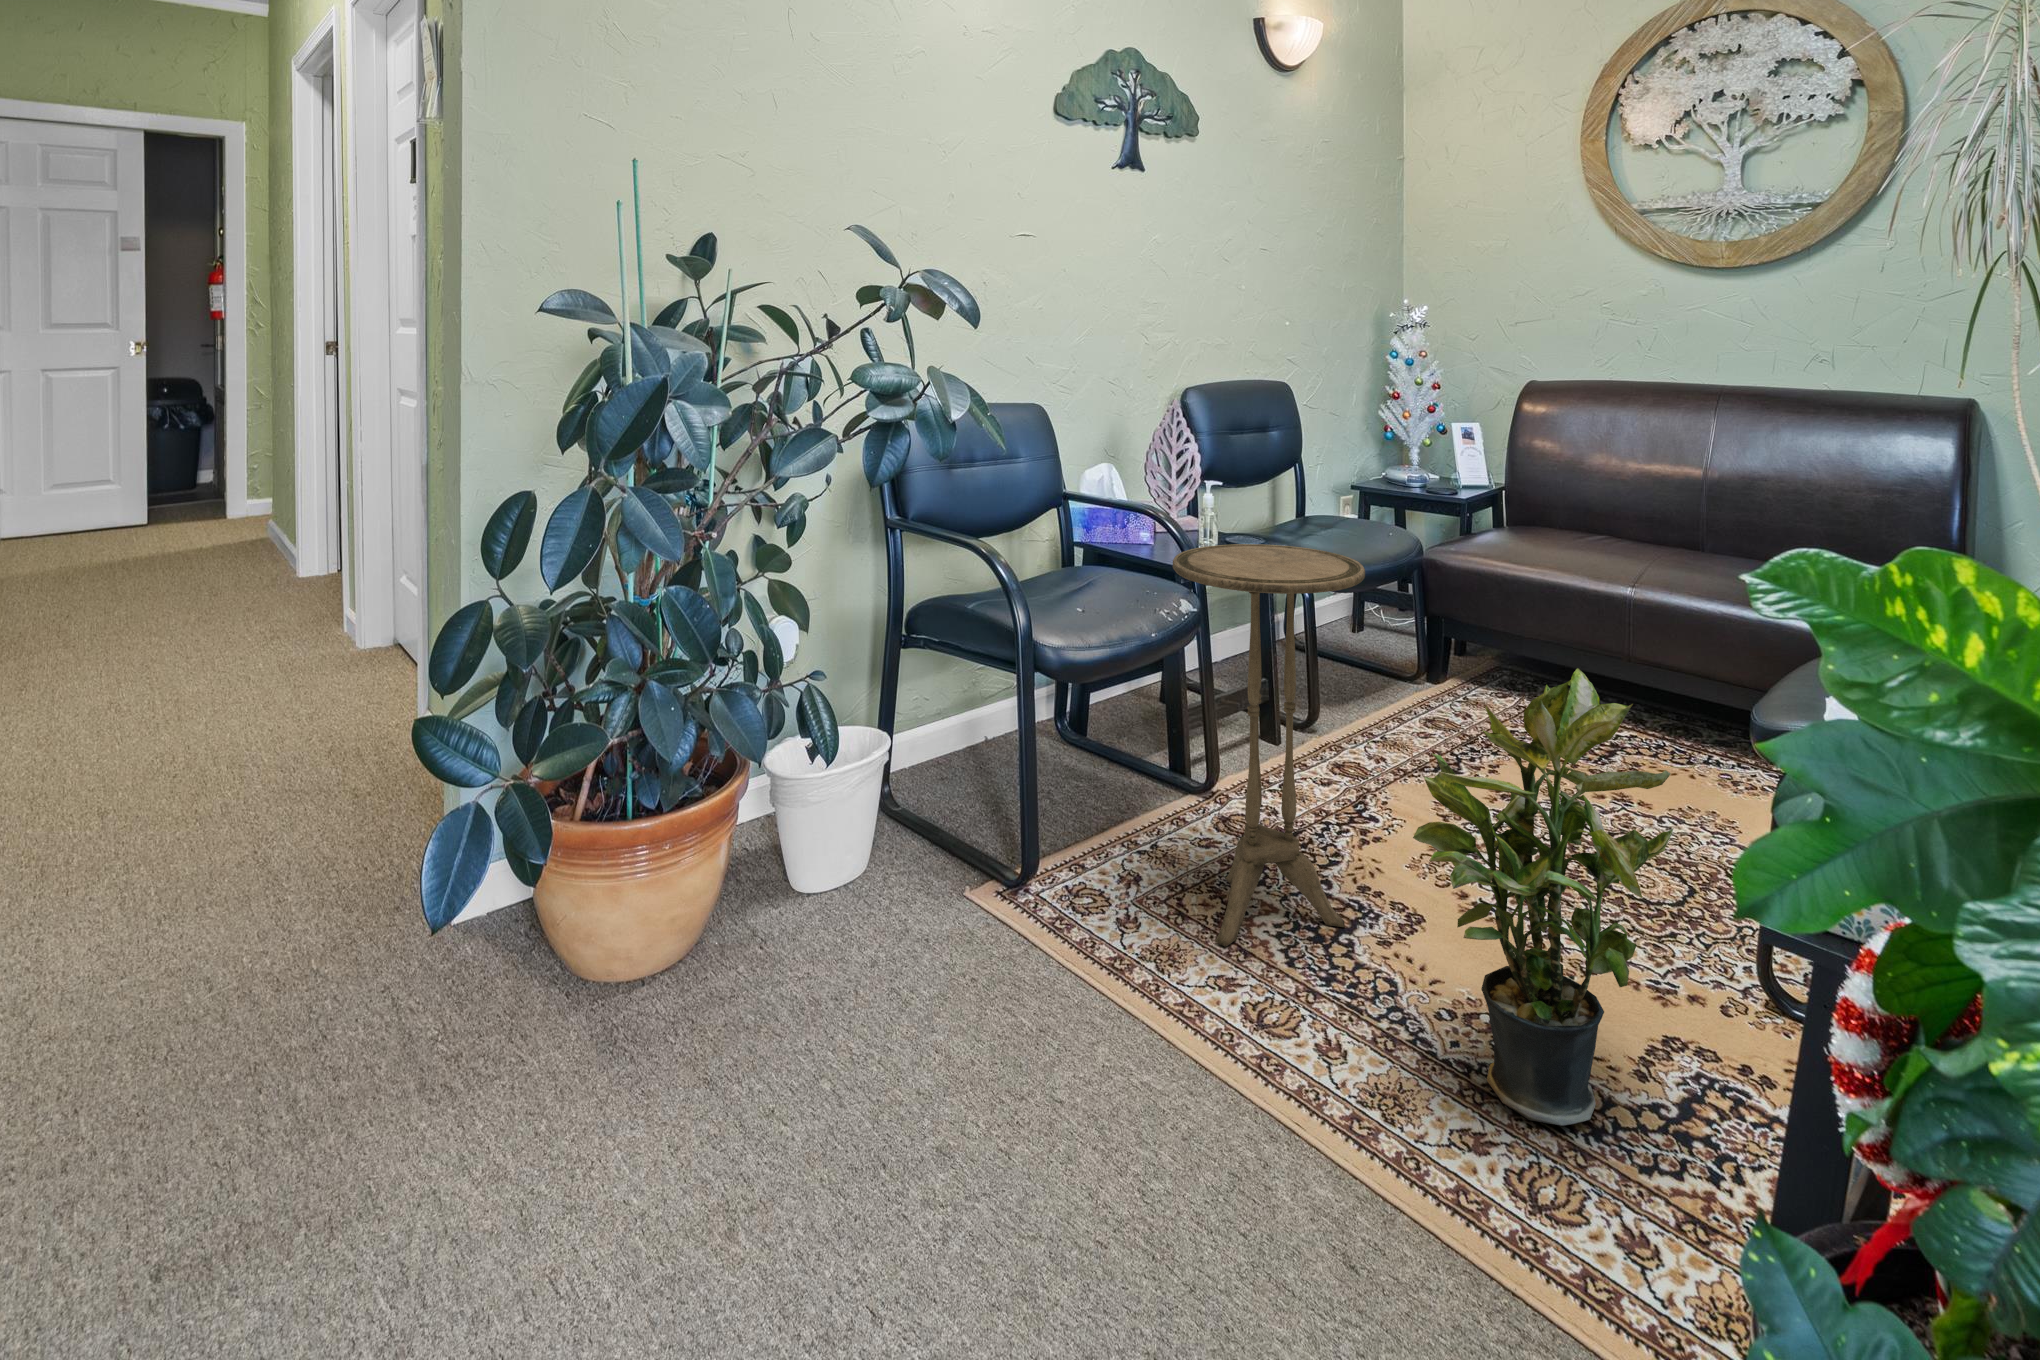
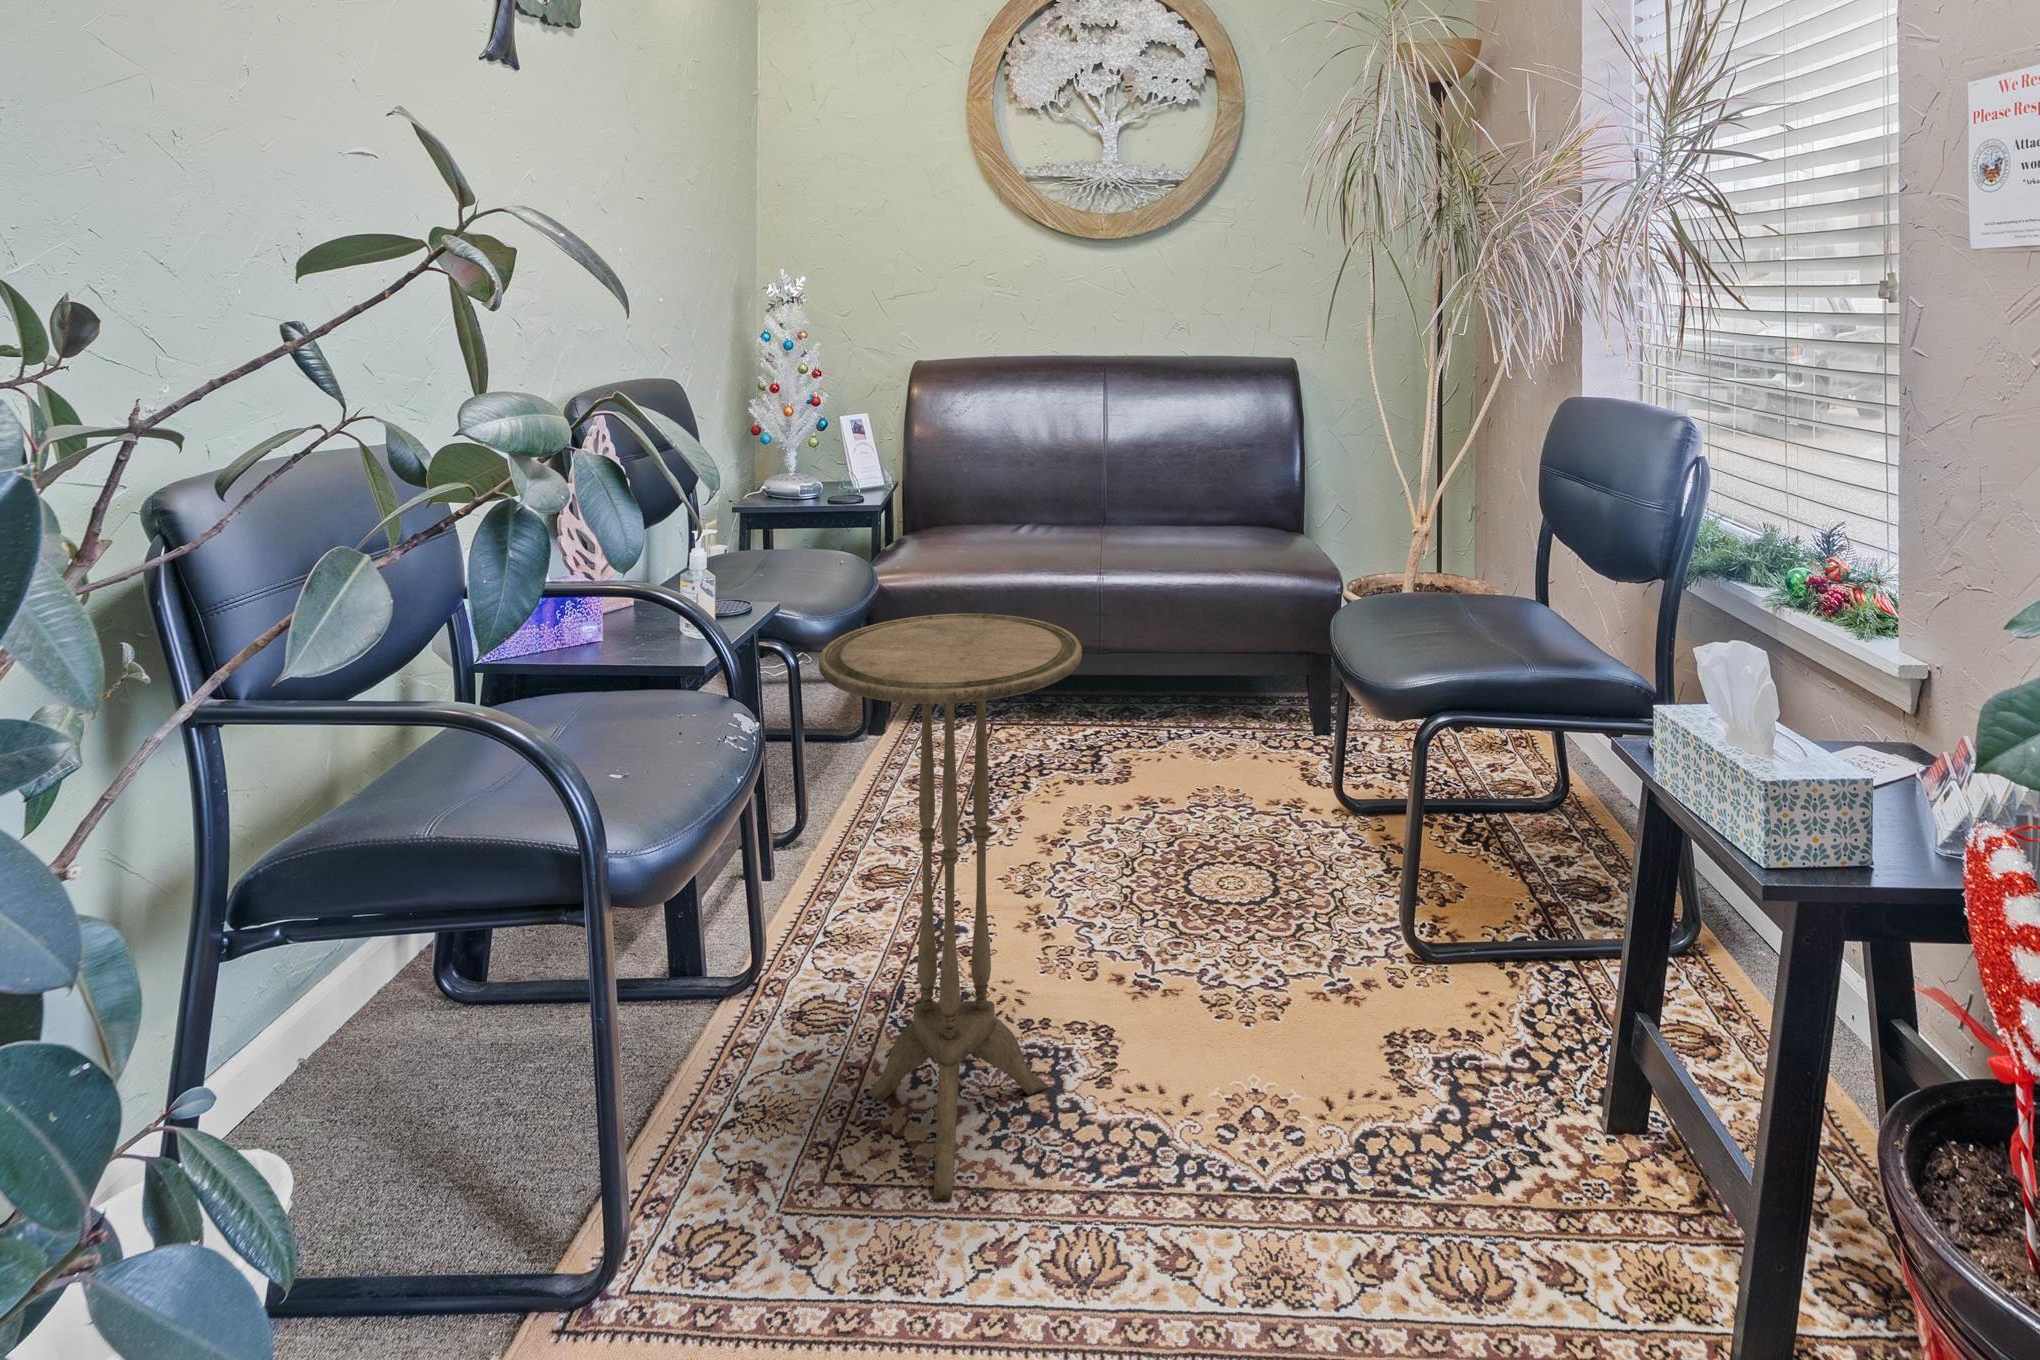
potted plant: present [1413,668,1674,1126] -> none [1232,700,1499,1221]

